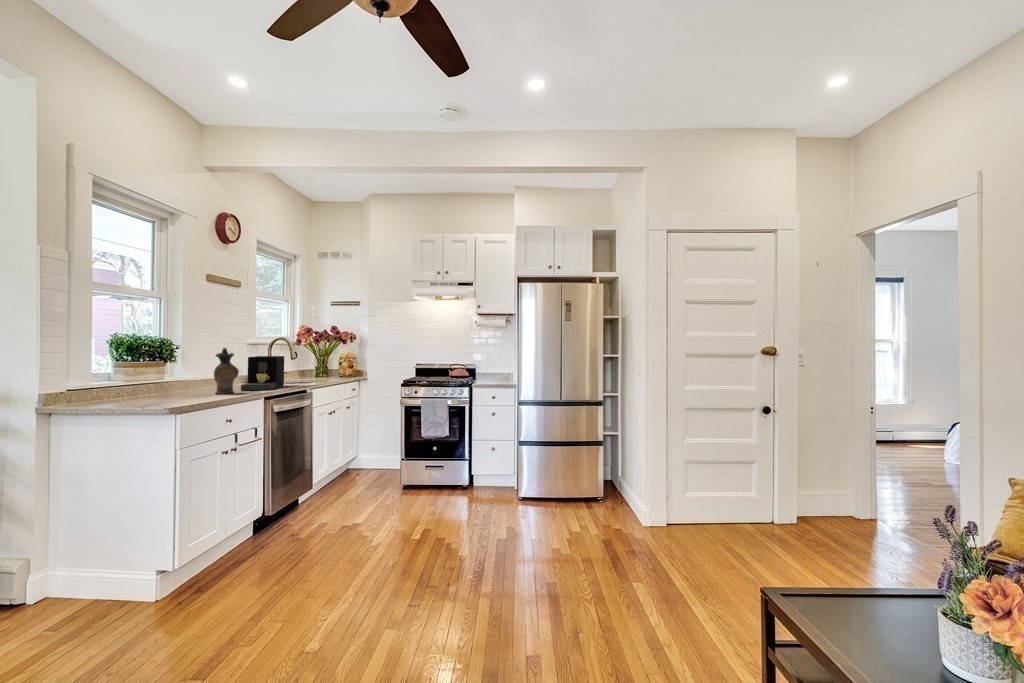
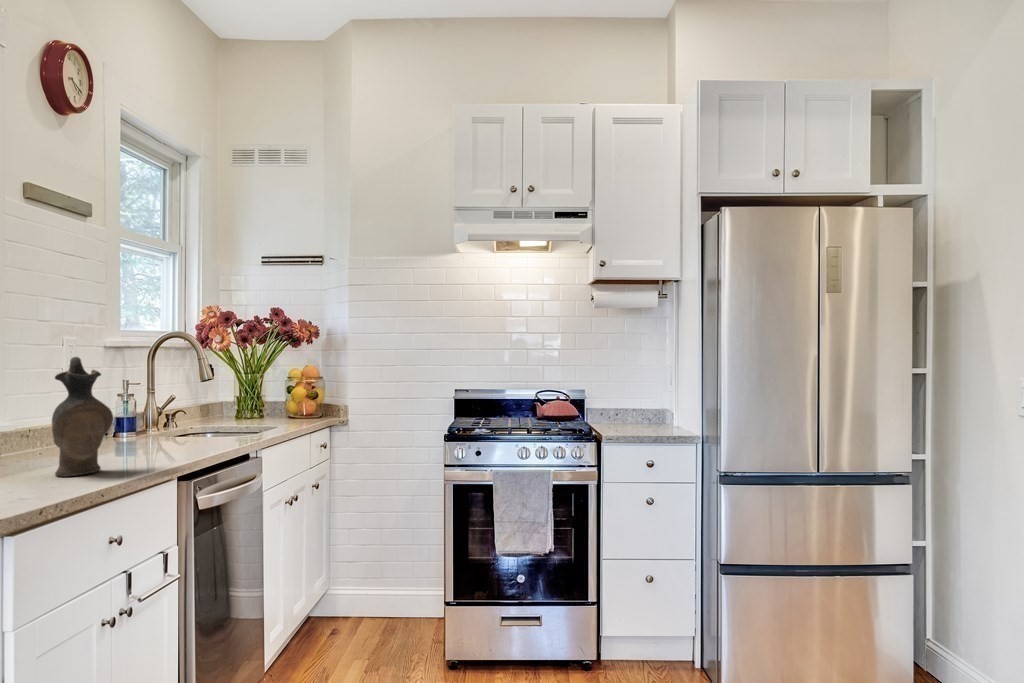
coffee maker: present [241,356,284,391] -> none [112,375,197,463]

